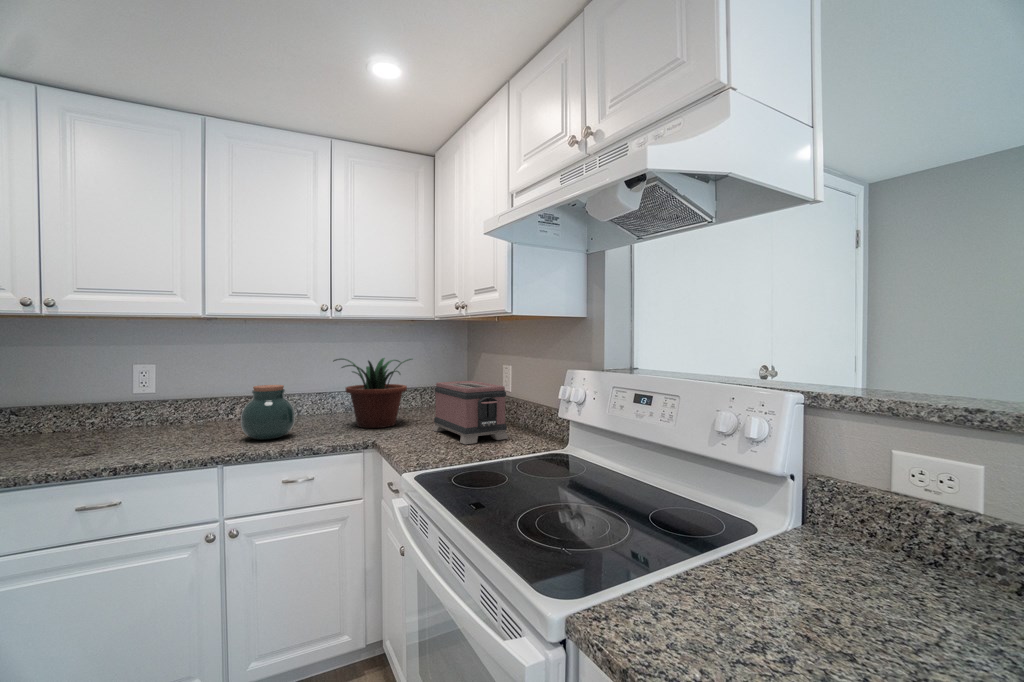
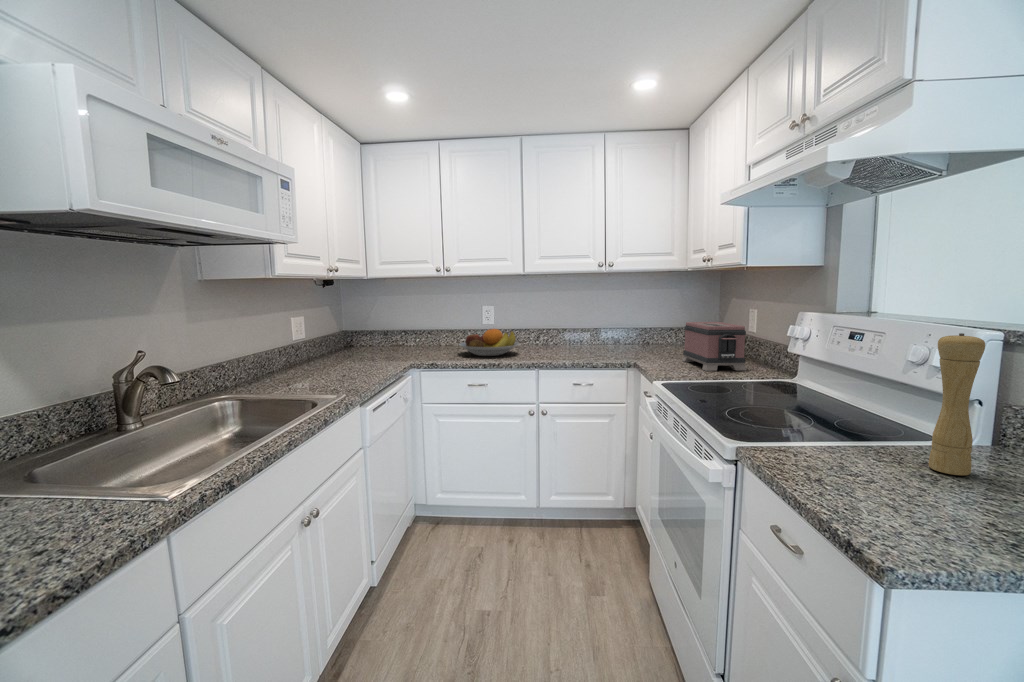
potted plant: present [333,358,412,428] -> none [604,302,668,356]
jar: present [241,385,295,440] -> none [546,320,579,357]
fruit bowl: none [64,404,194,451] -> present [459,329,519,356]
pepper mill: none [844,408,915,639] -> present [929,333,985,475]

